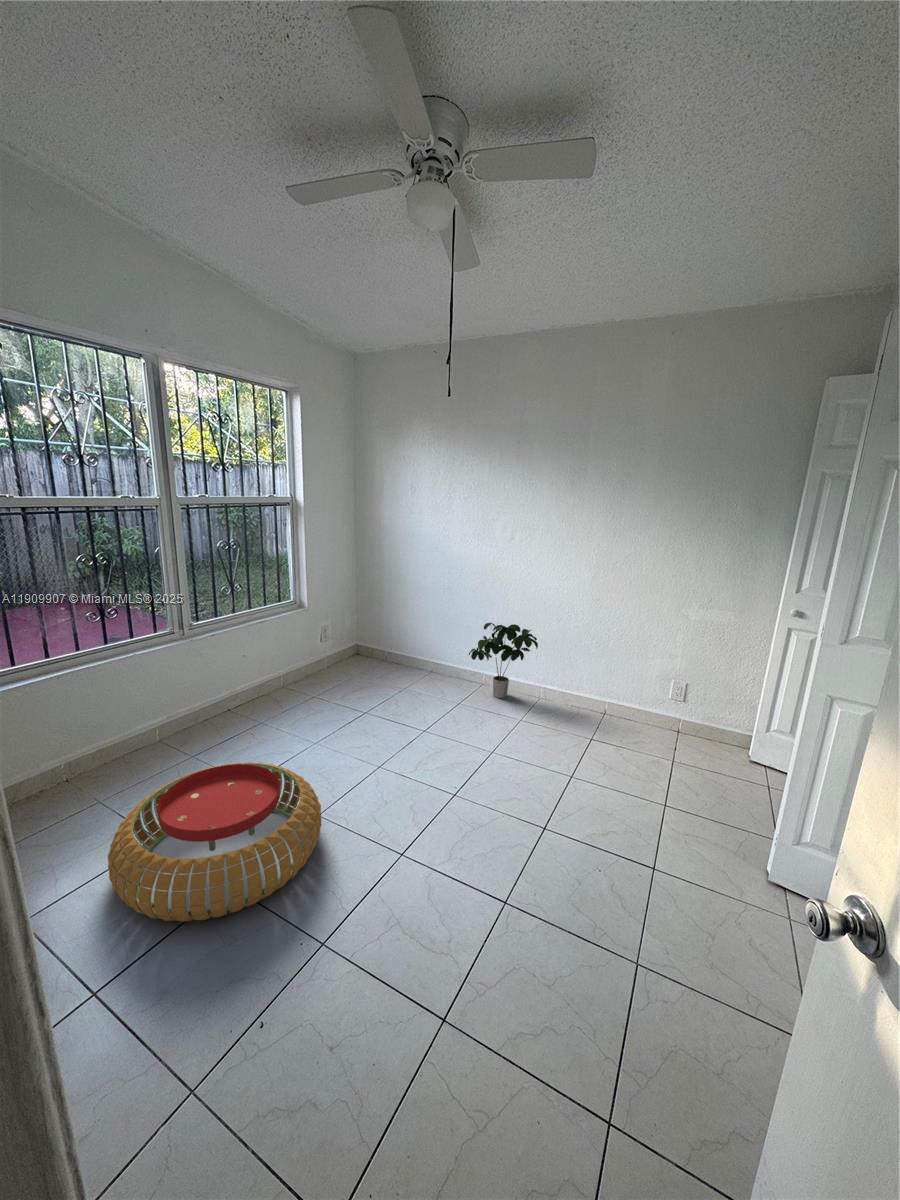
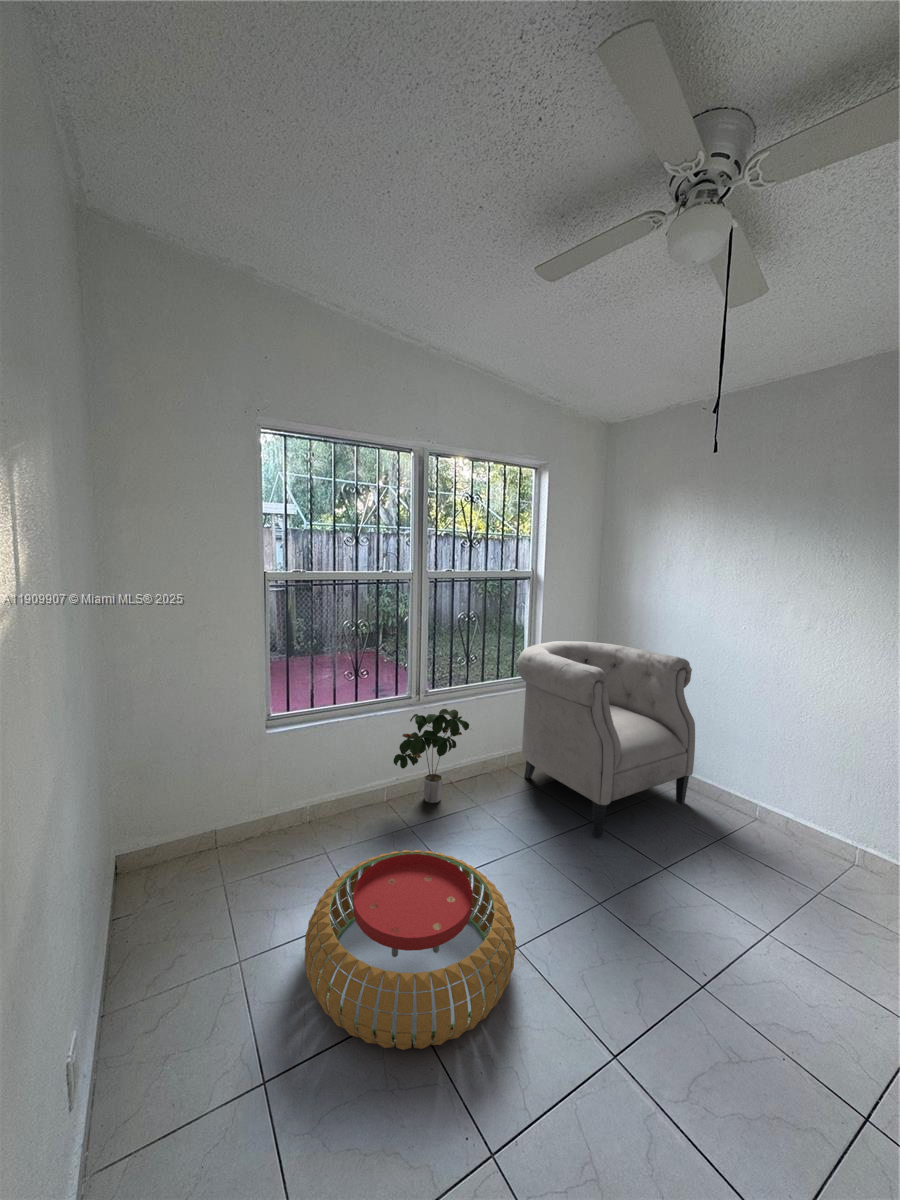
chair: none [287,563,441,723] -> present [518,641,695,837]
potted plant: present [469,623,538,698] -> present [393,709,469,803]

